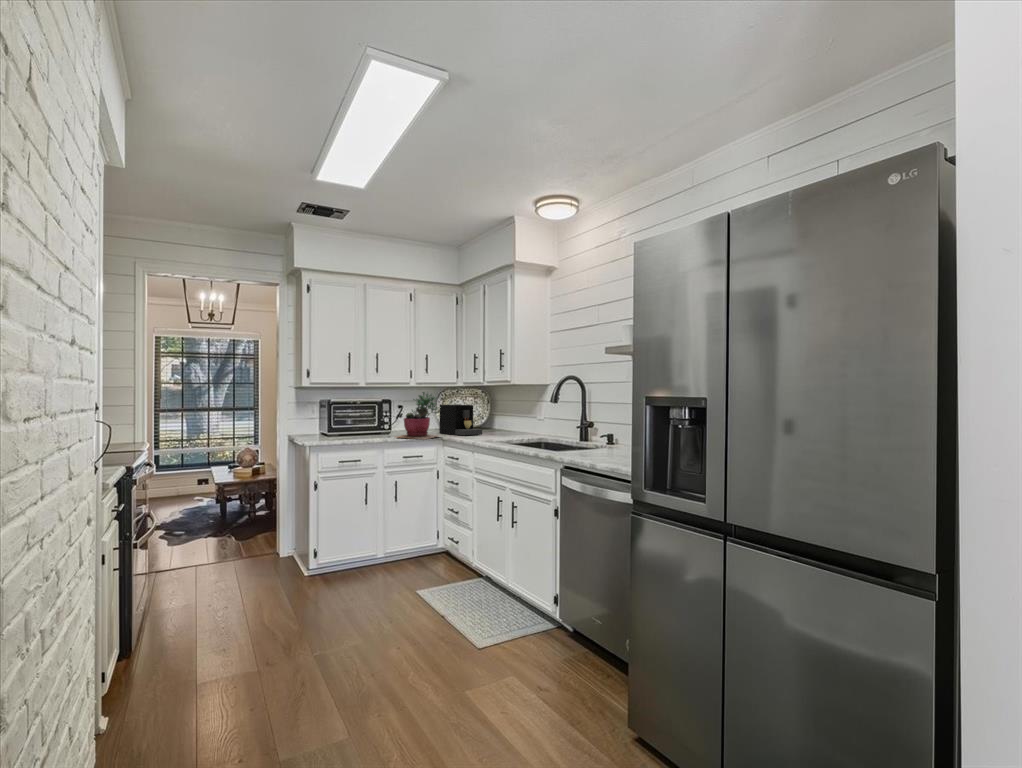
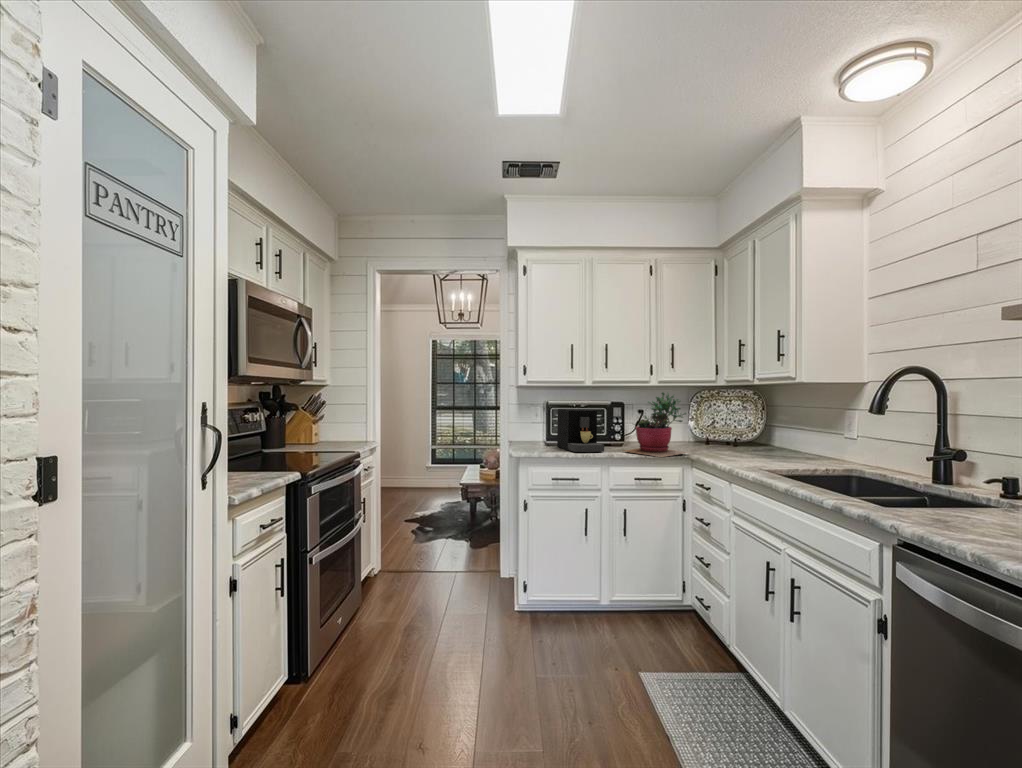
coffee maker: present [440,405,482,435] -> present [557,409,604,452]

